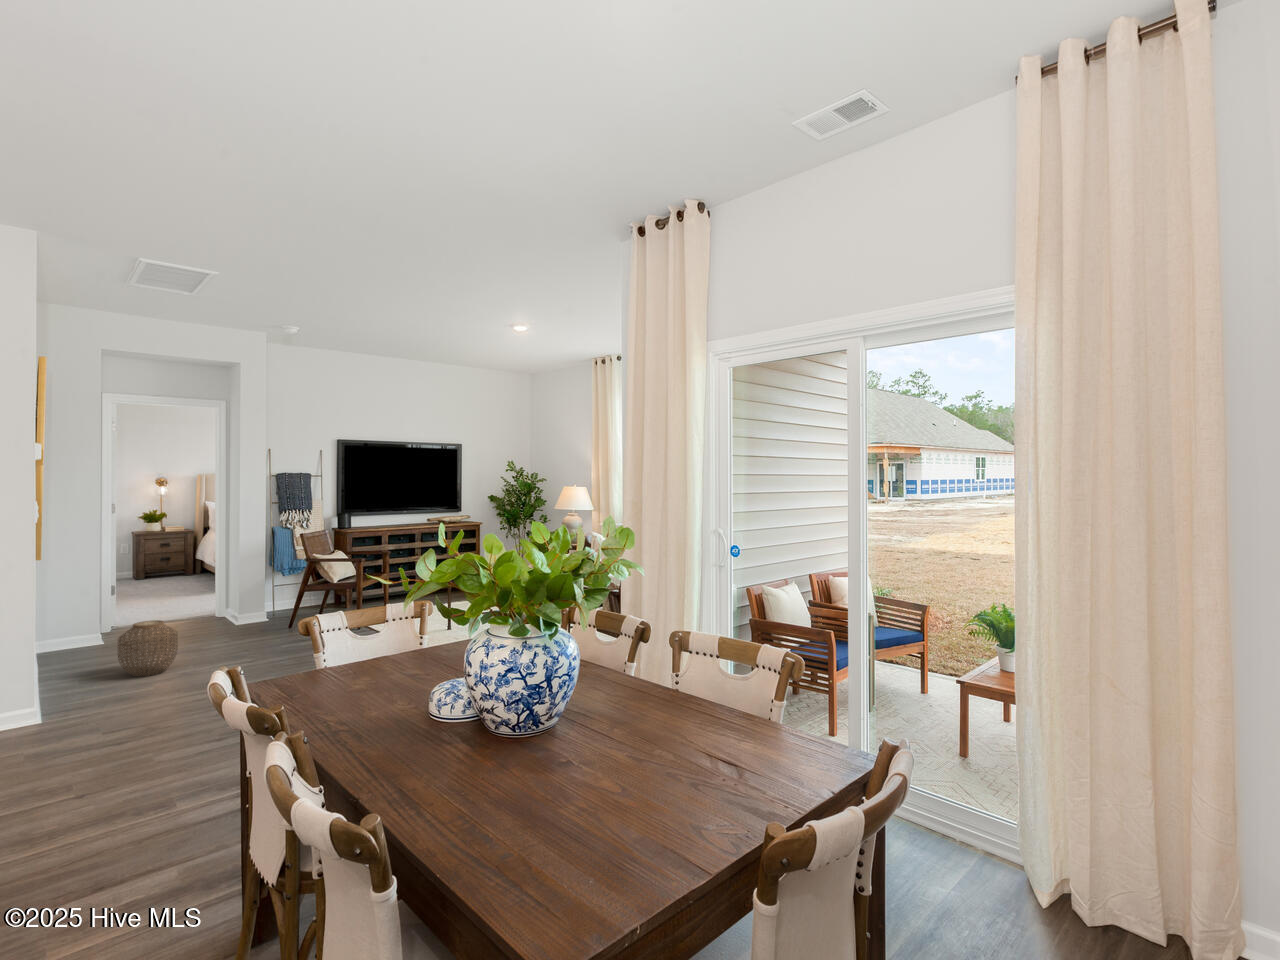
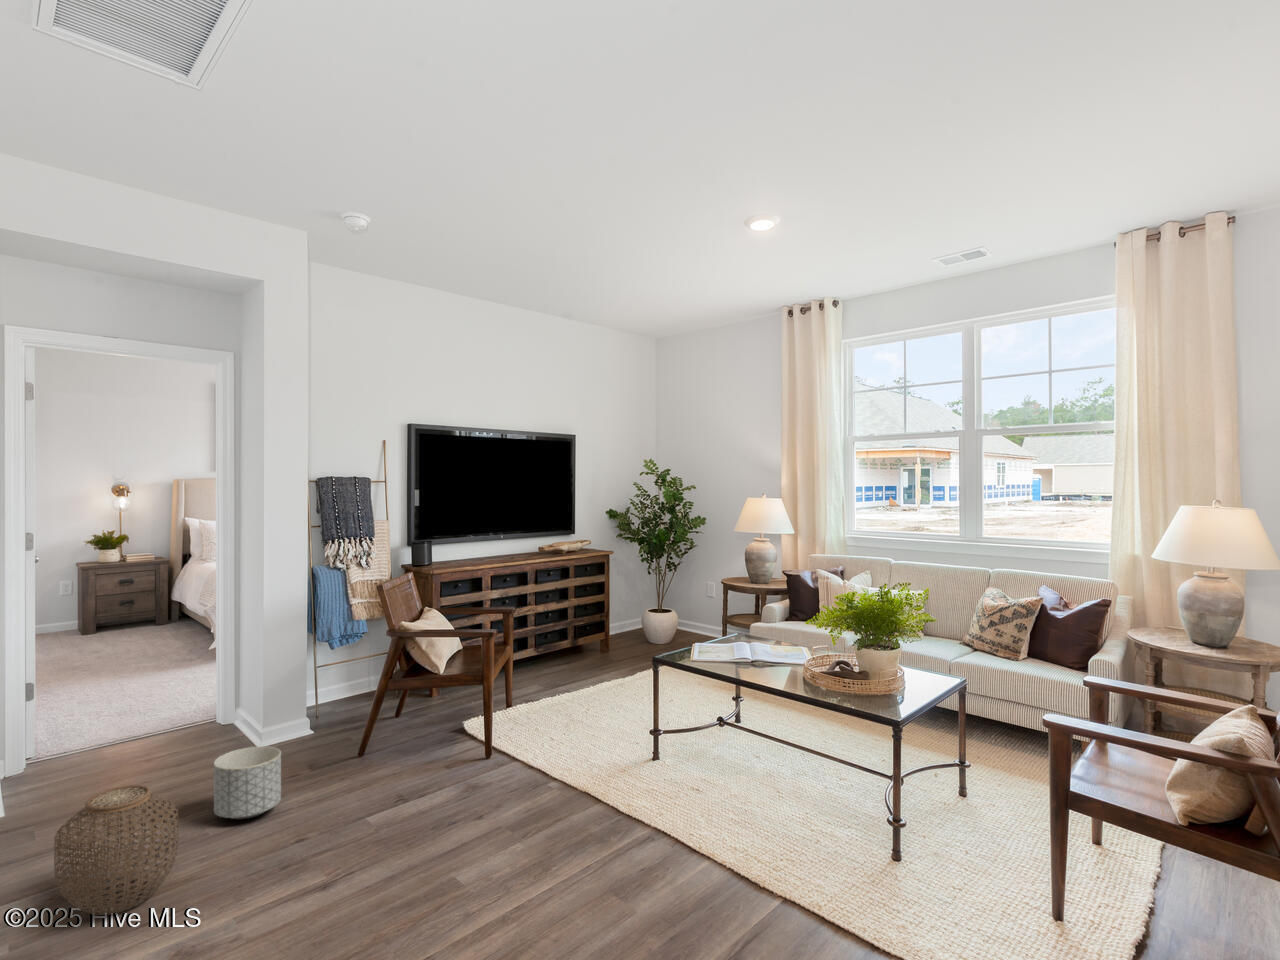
planter: none [201,617,238,652] -> present [214,746,281,819]

